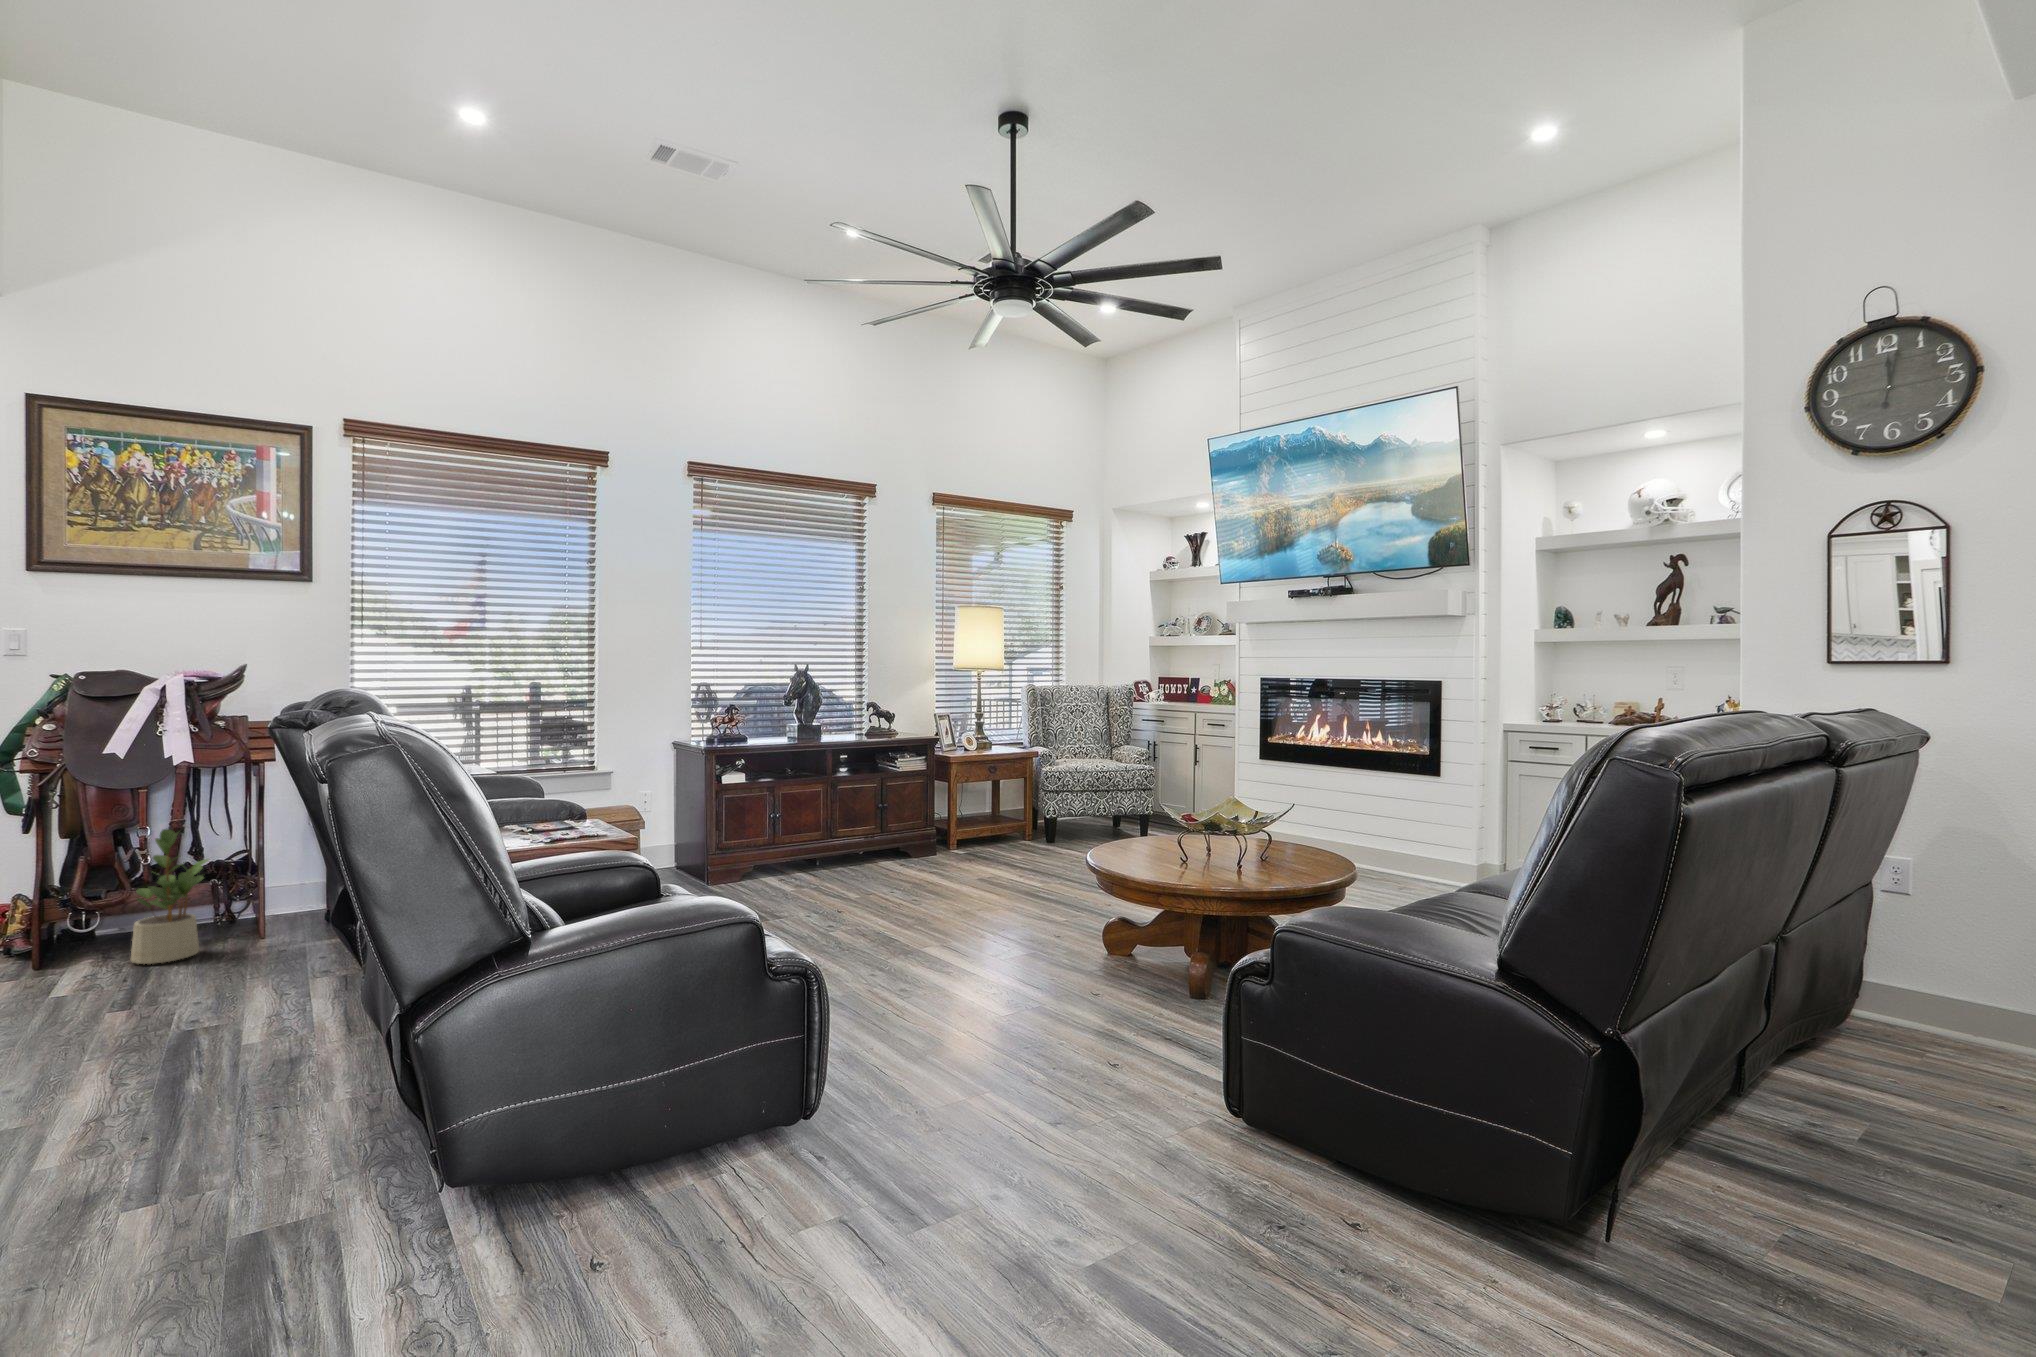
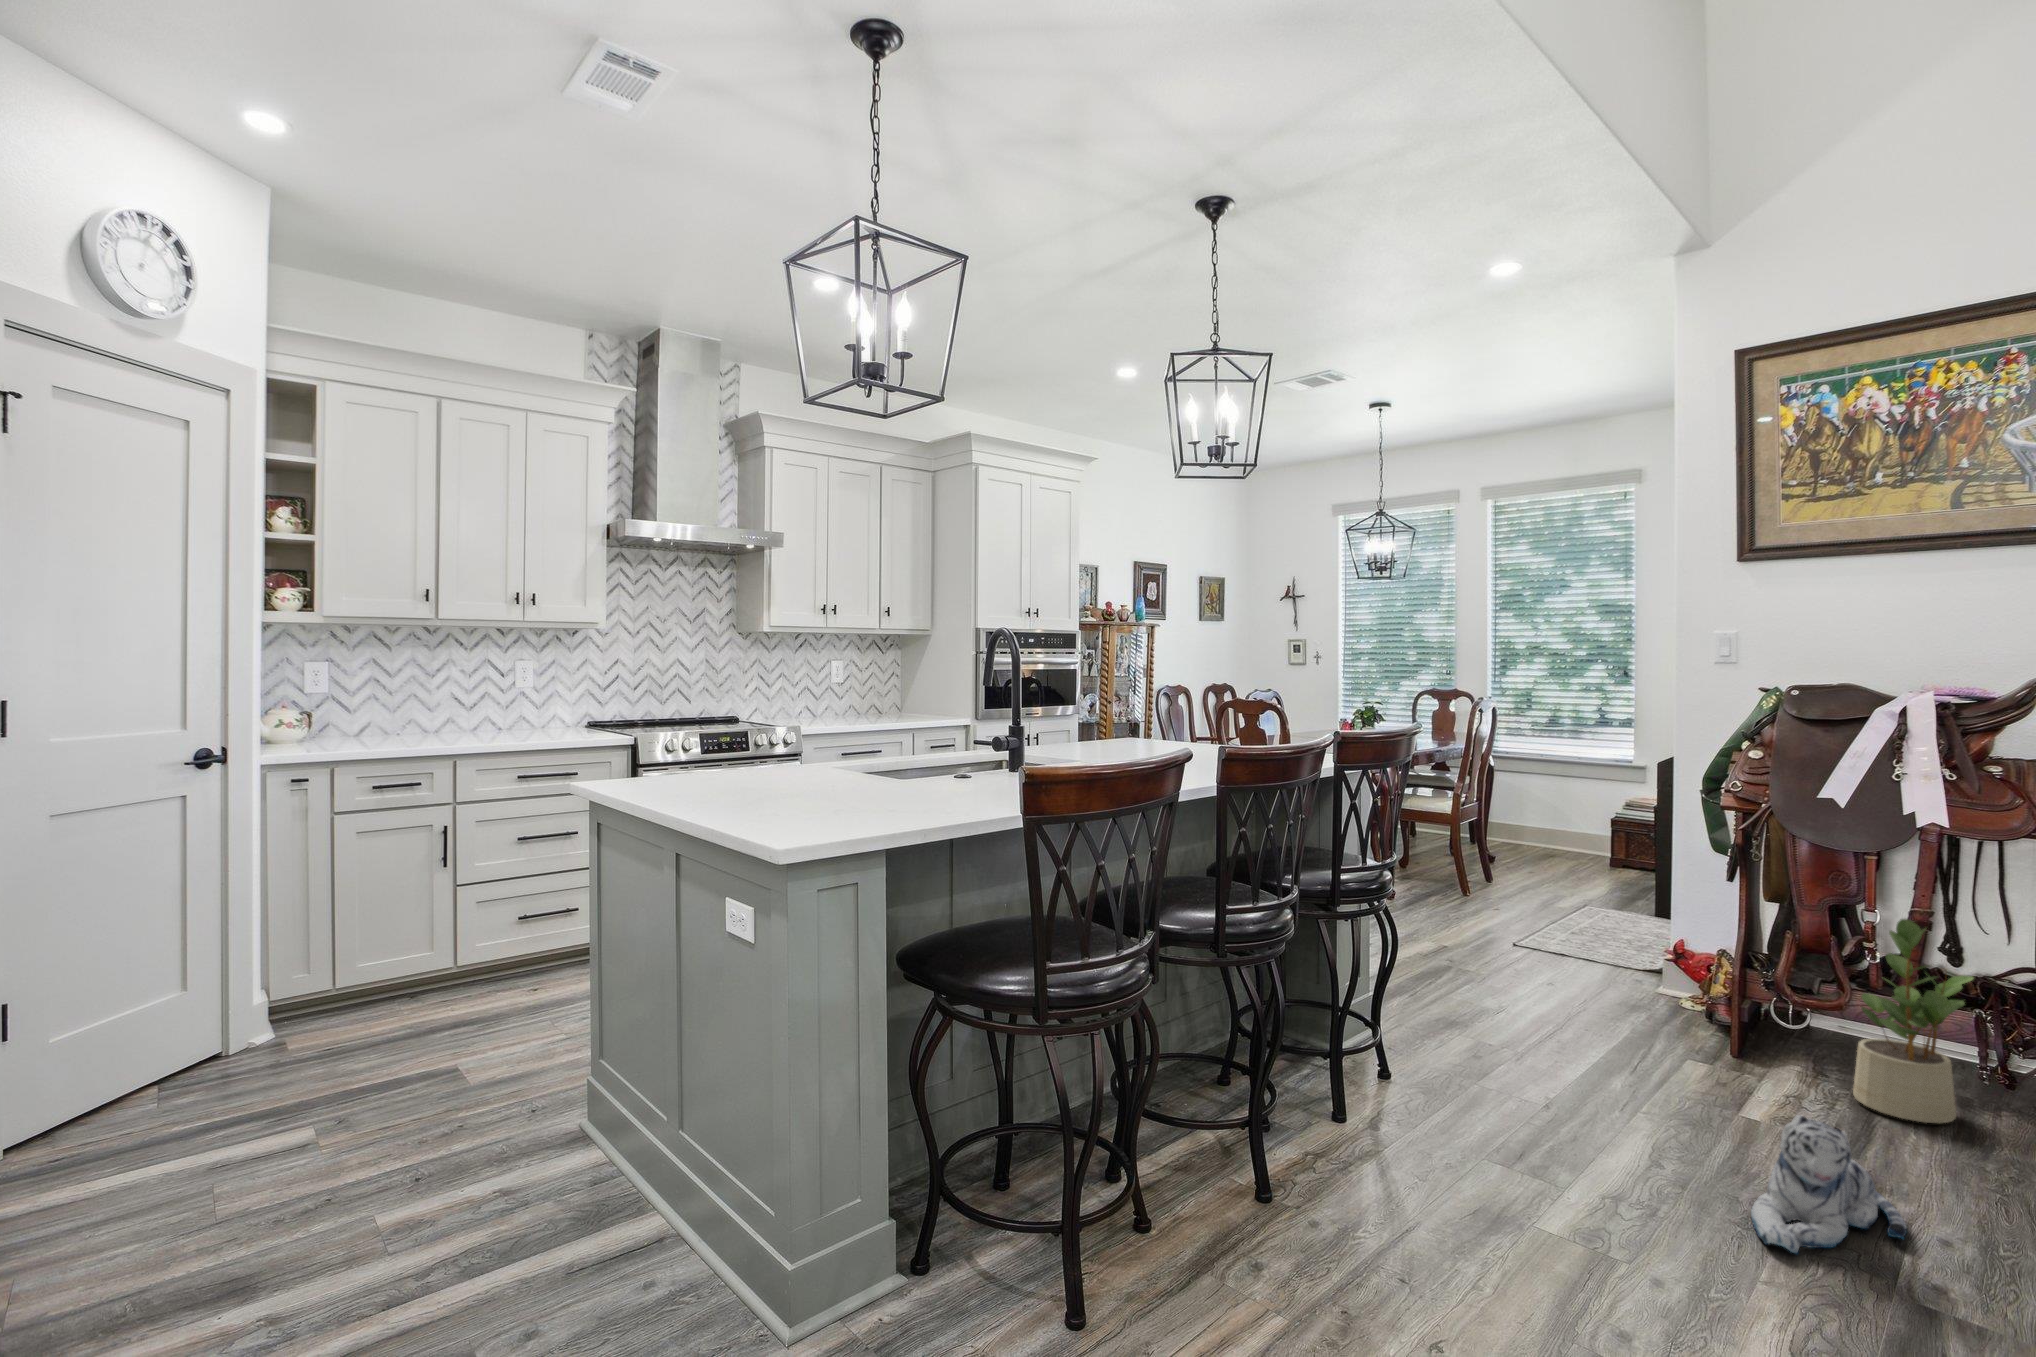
plush toy: none [59,957,166,1047] -> present [1751,1115,1907,1254]

